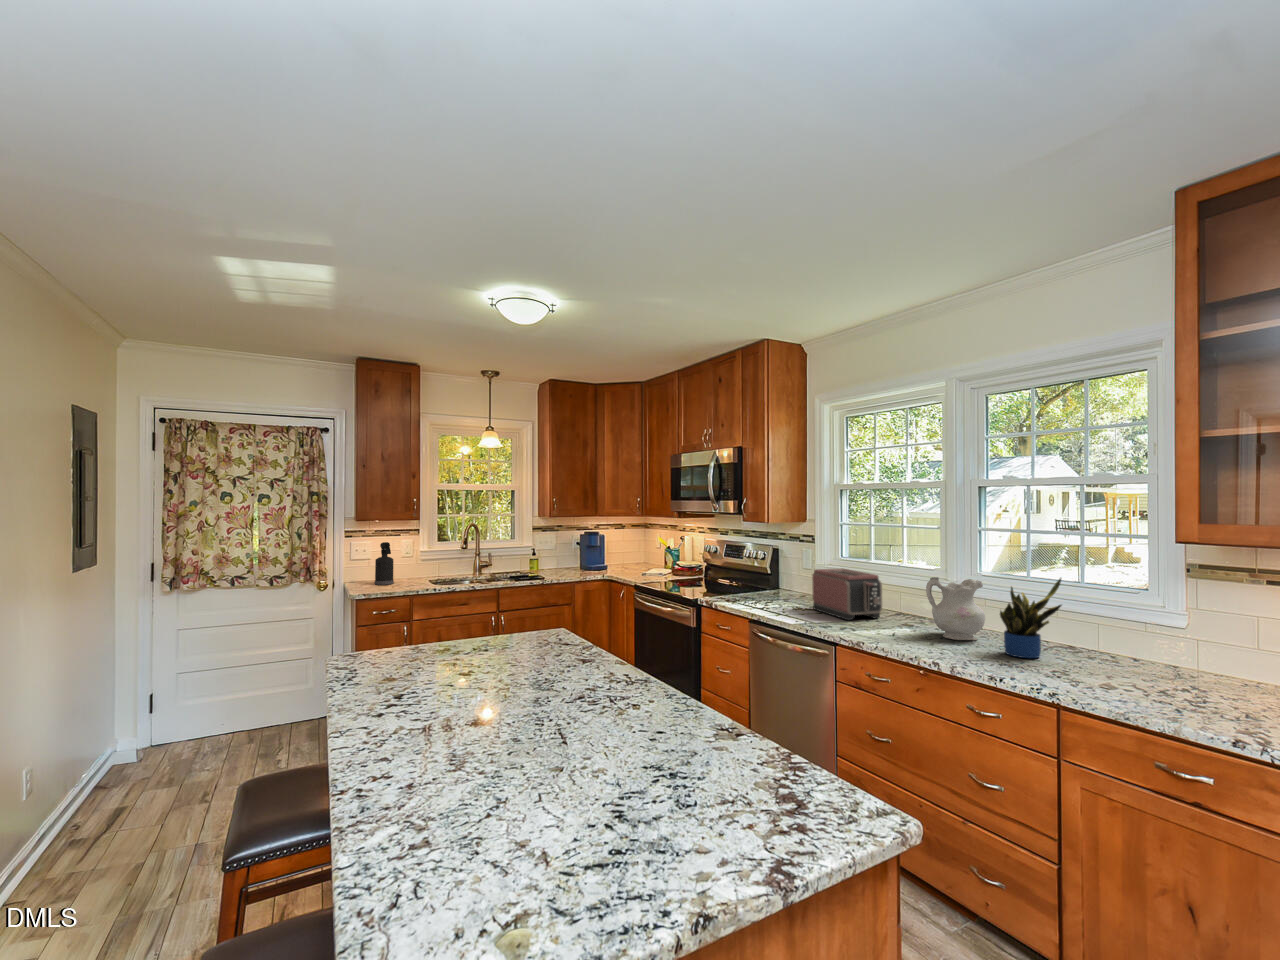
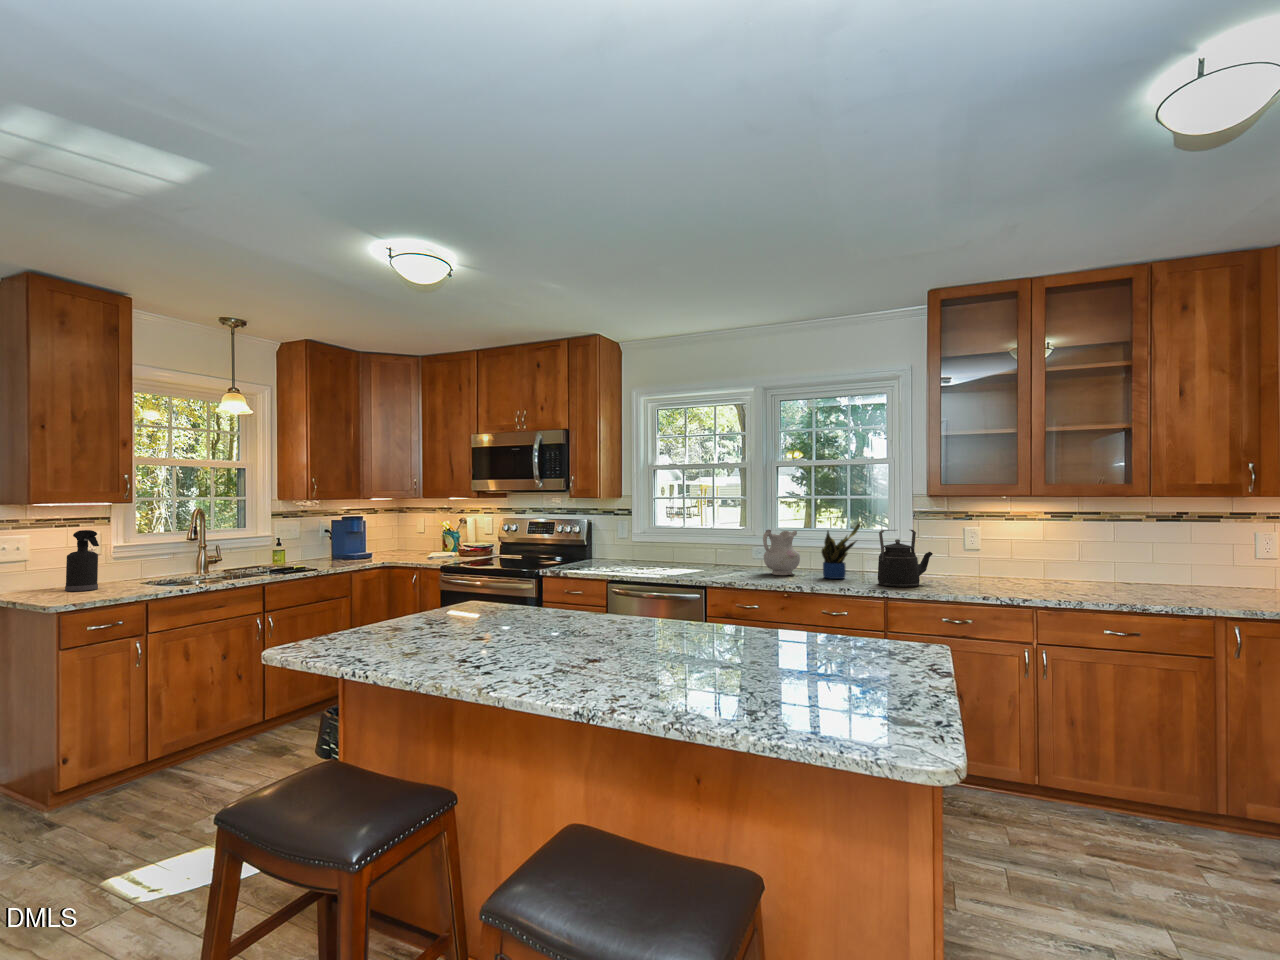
toaster: present [812,568,882,620] -> none [652,533,713,573]
kettle: none [1066,597,1180,694] -> present [878,530,933,587]

